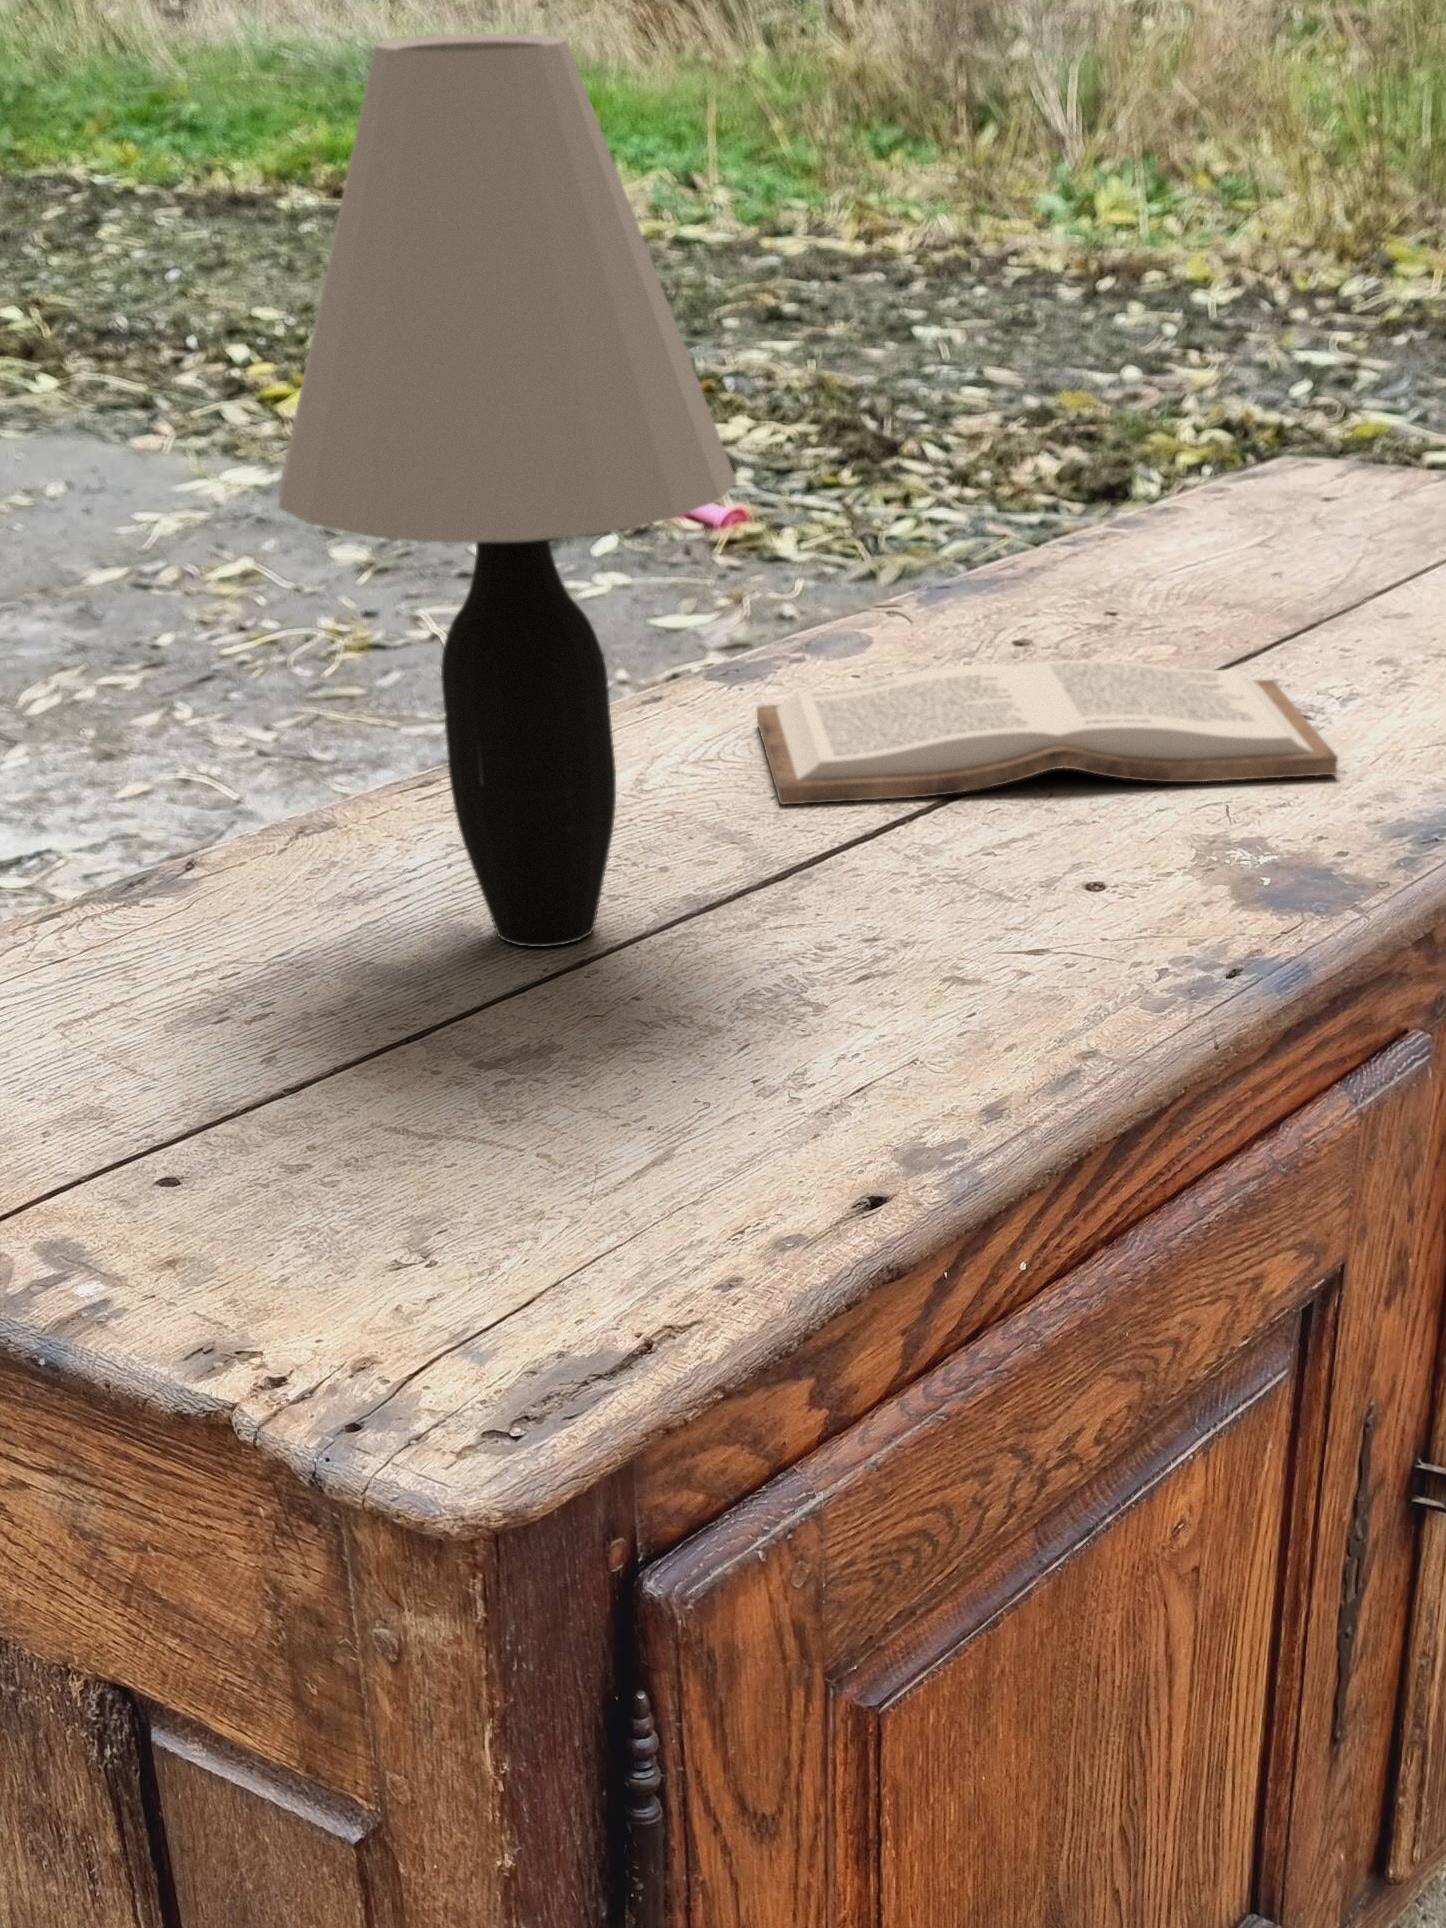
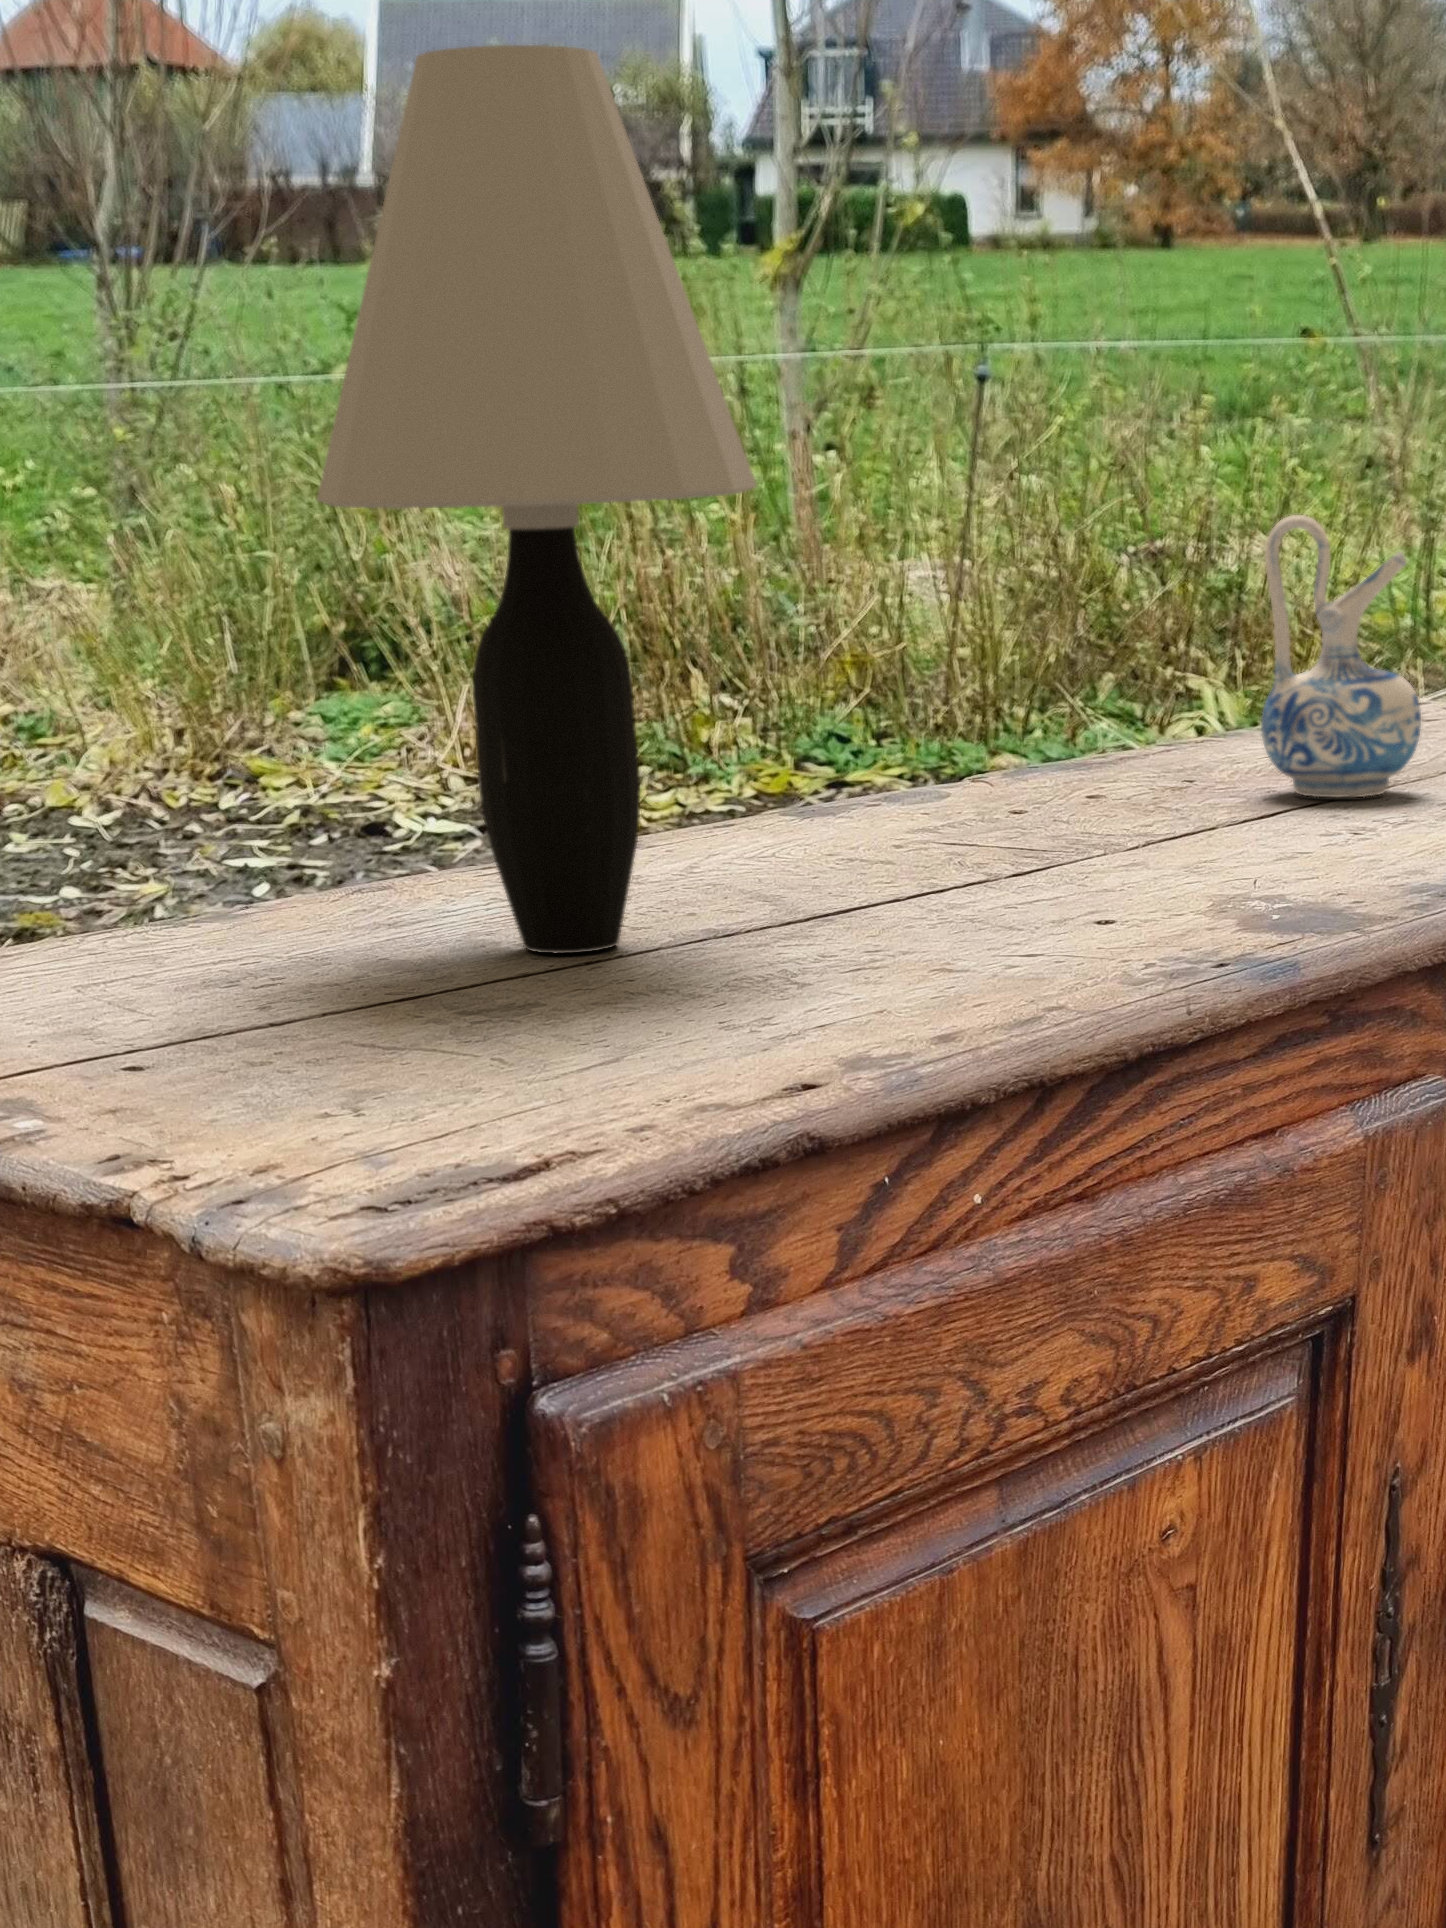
ceramic pitcher: none [1176,343,1337,632] -> present [1261,515,1421,797]
book: present [757,660,1338,805] -> none [829,785,1388,885]

